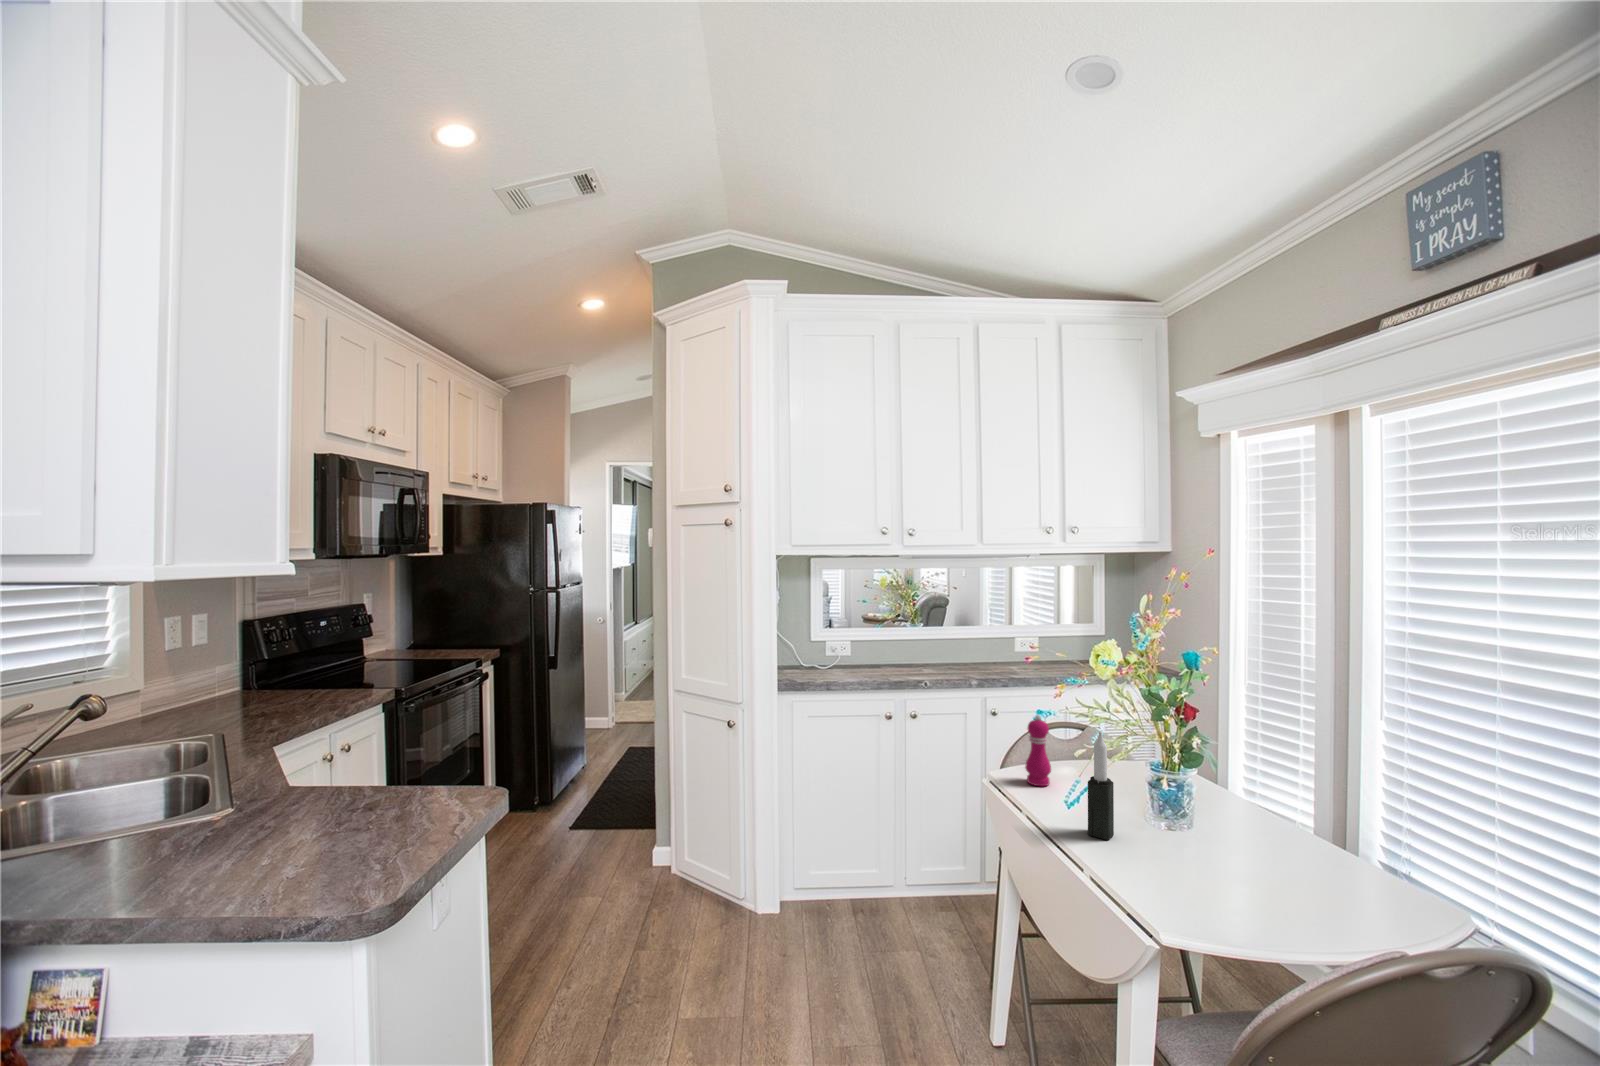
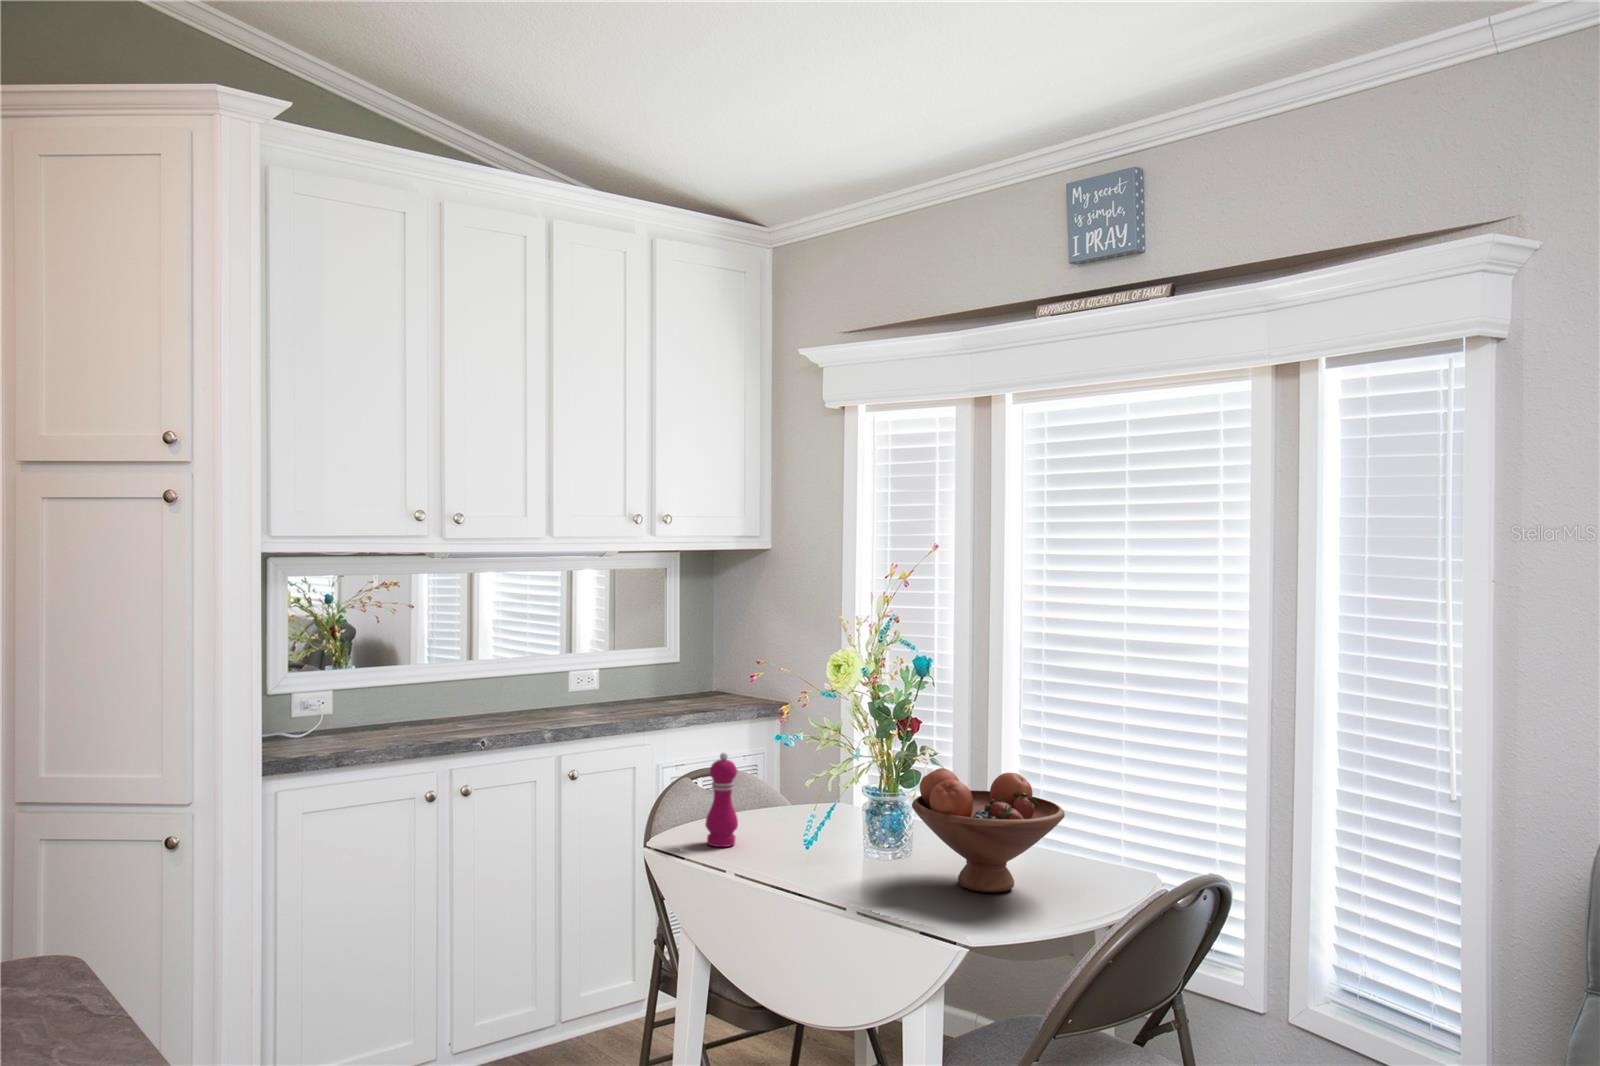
candle: present [1088,731,1114,840] -> none [826,753,854,883]
fruit bowl: none [1163,757,1328,884] -> present [912,768,1065,892]

